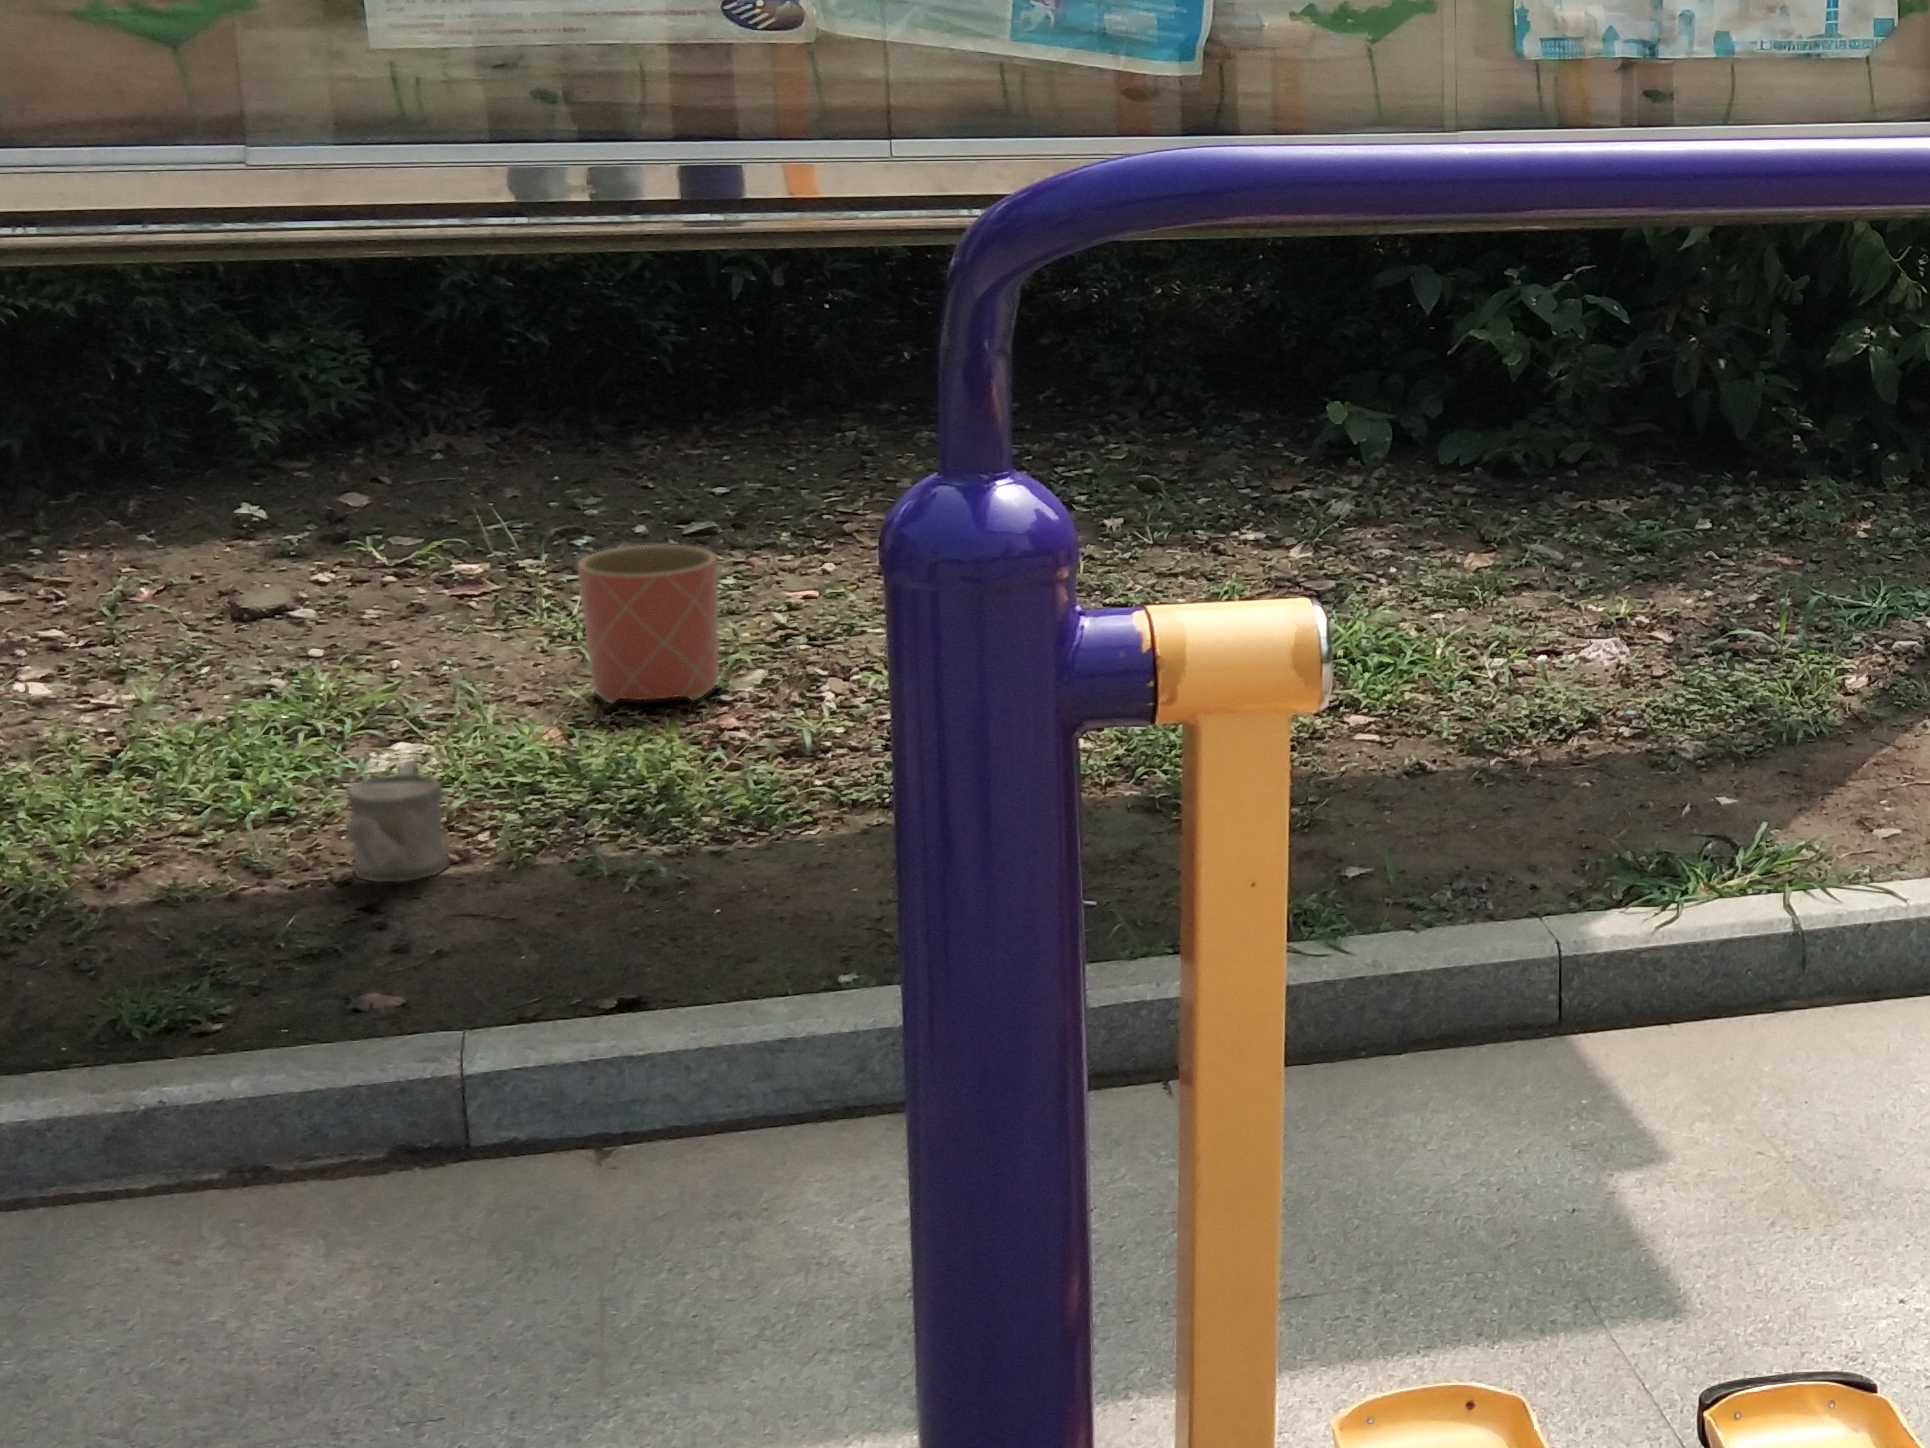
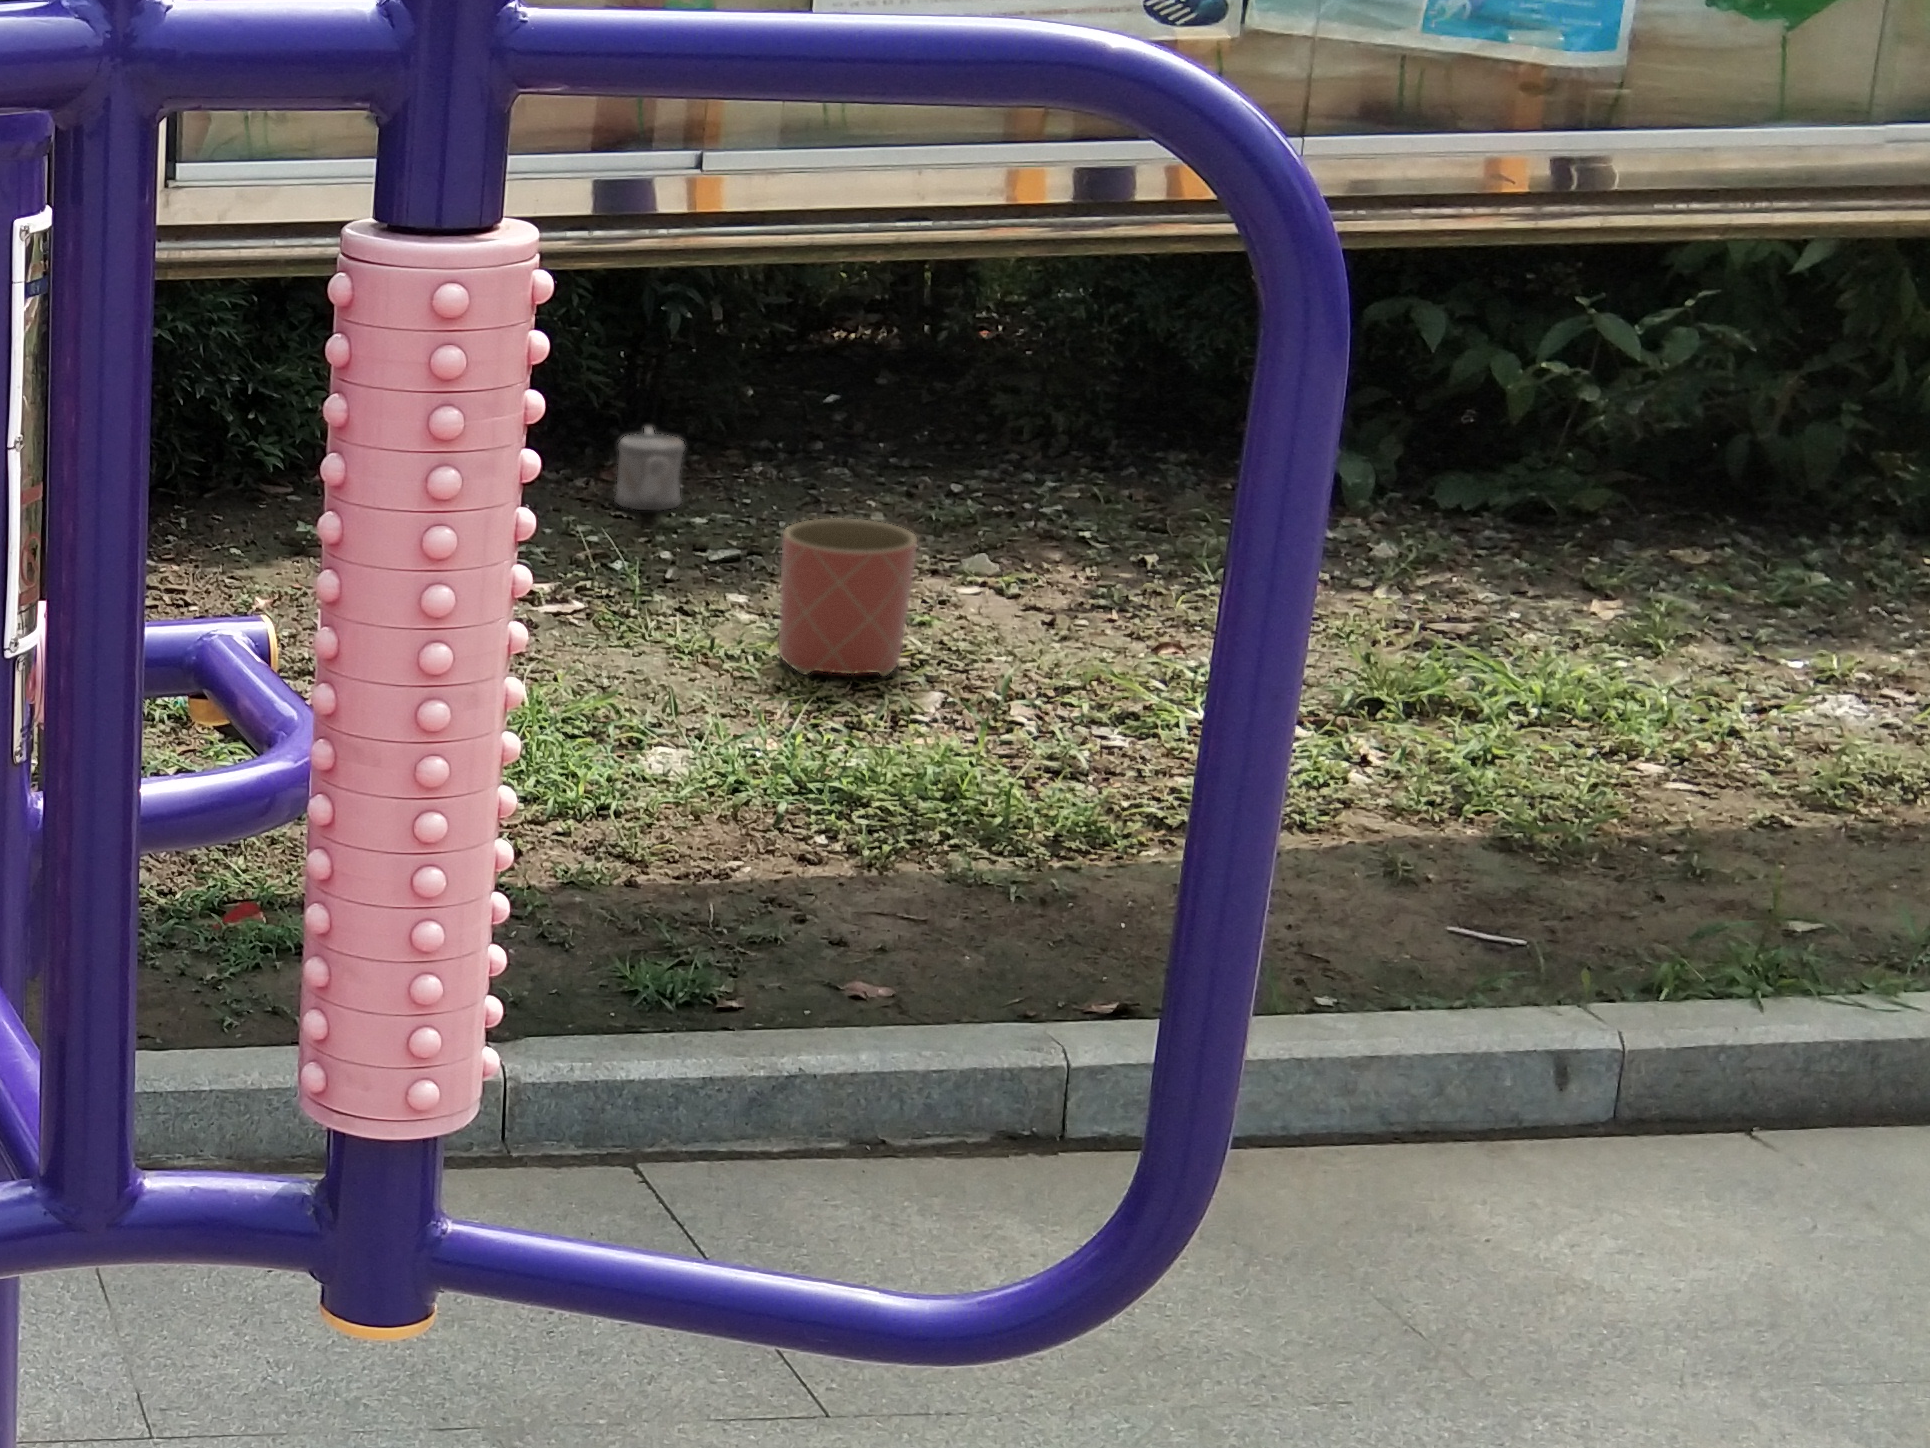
watering can: present [346,762,449,882] -> present [615,427,685,510]

